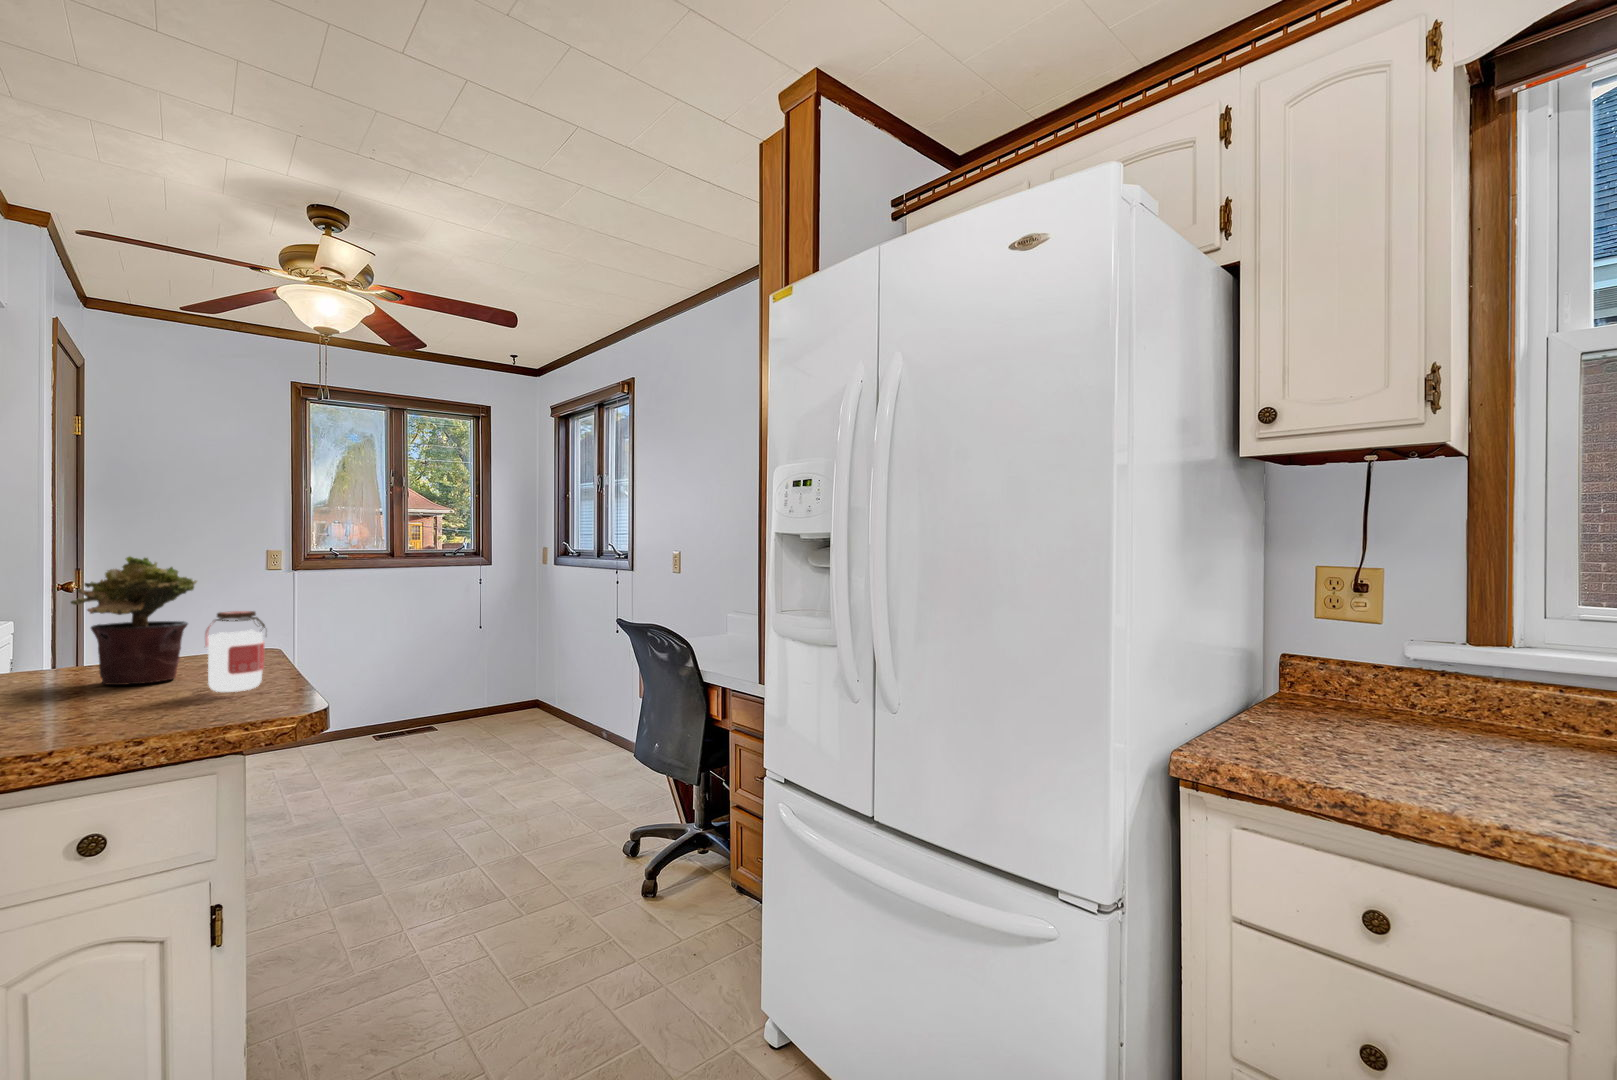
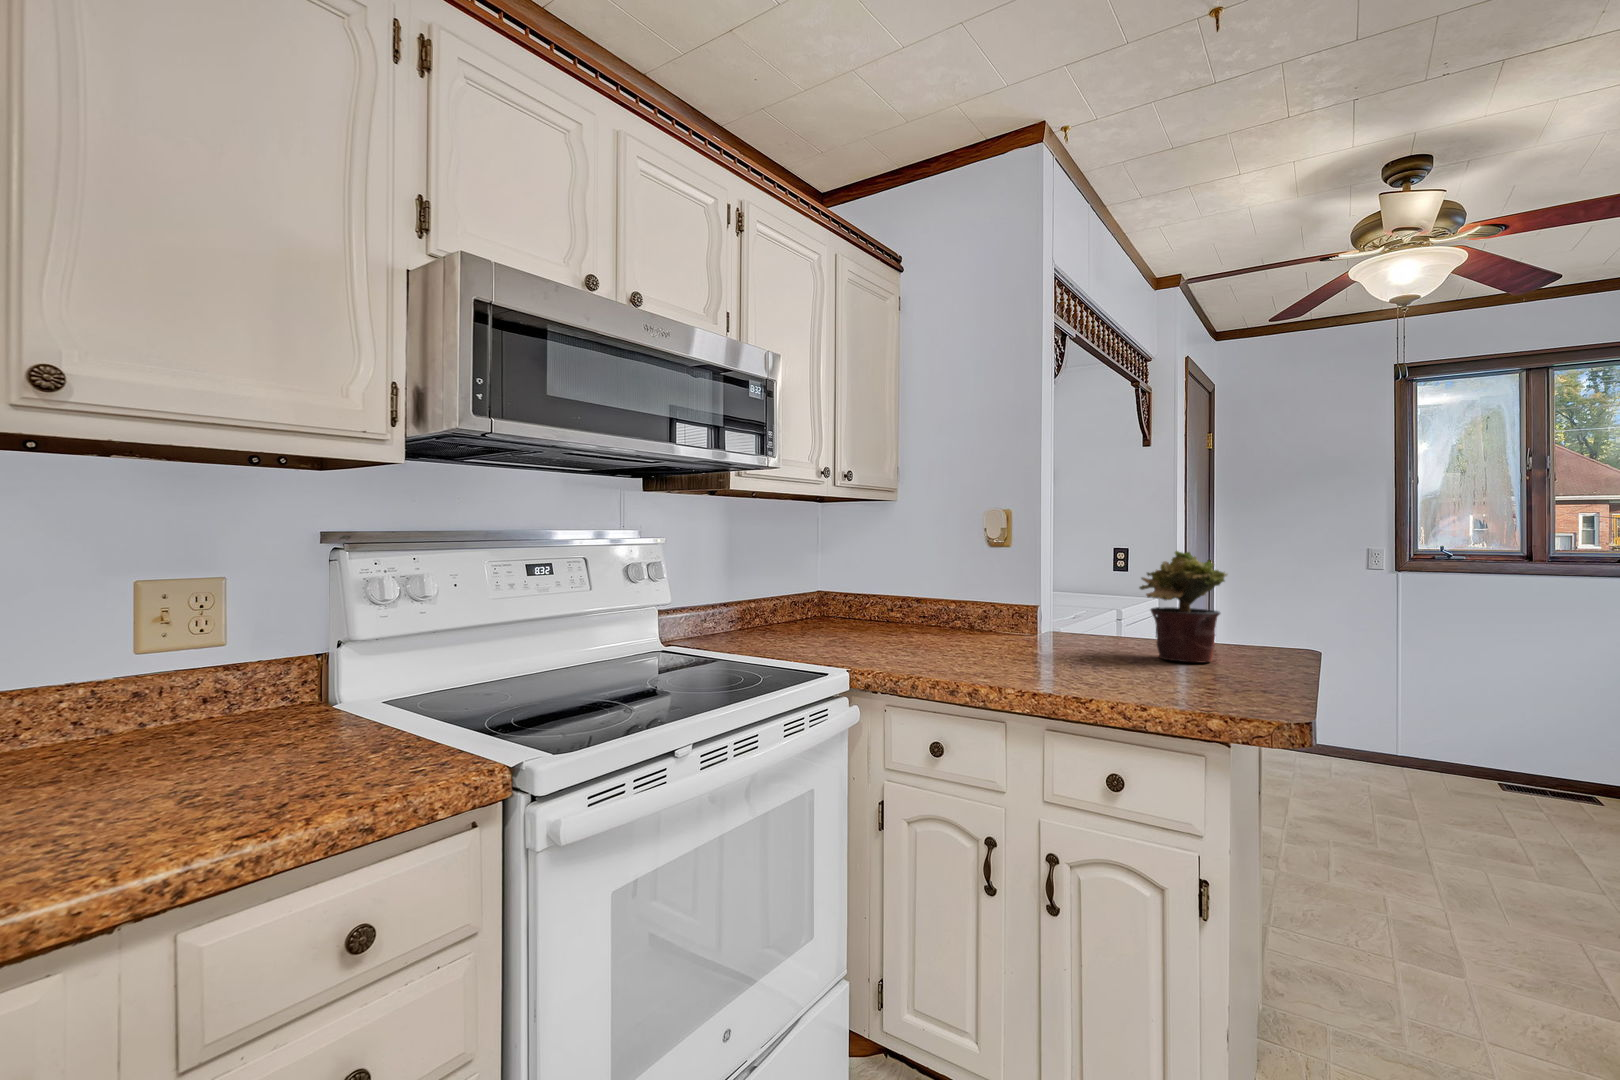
jar: present [205,611,265,692] -> none [1220,604,1275,684]

